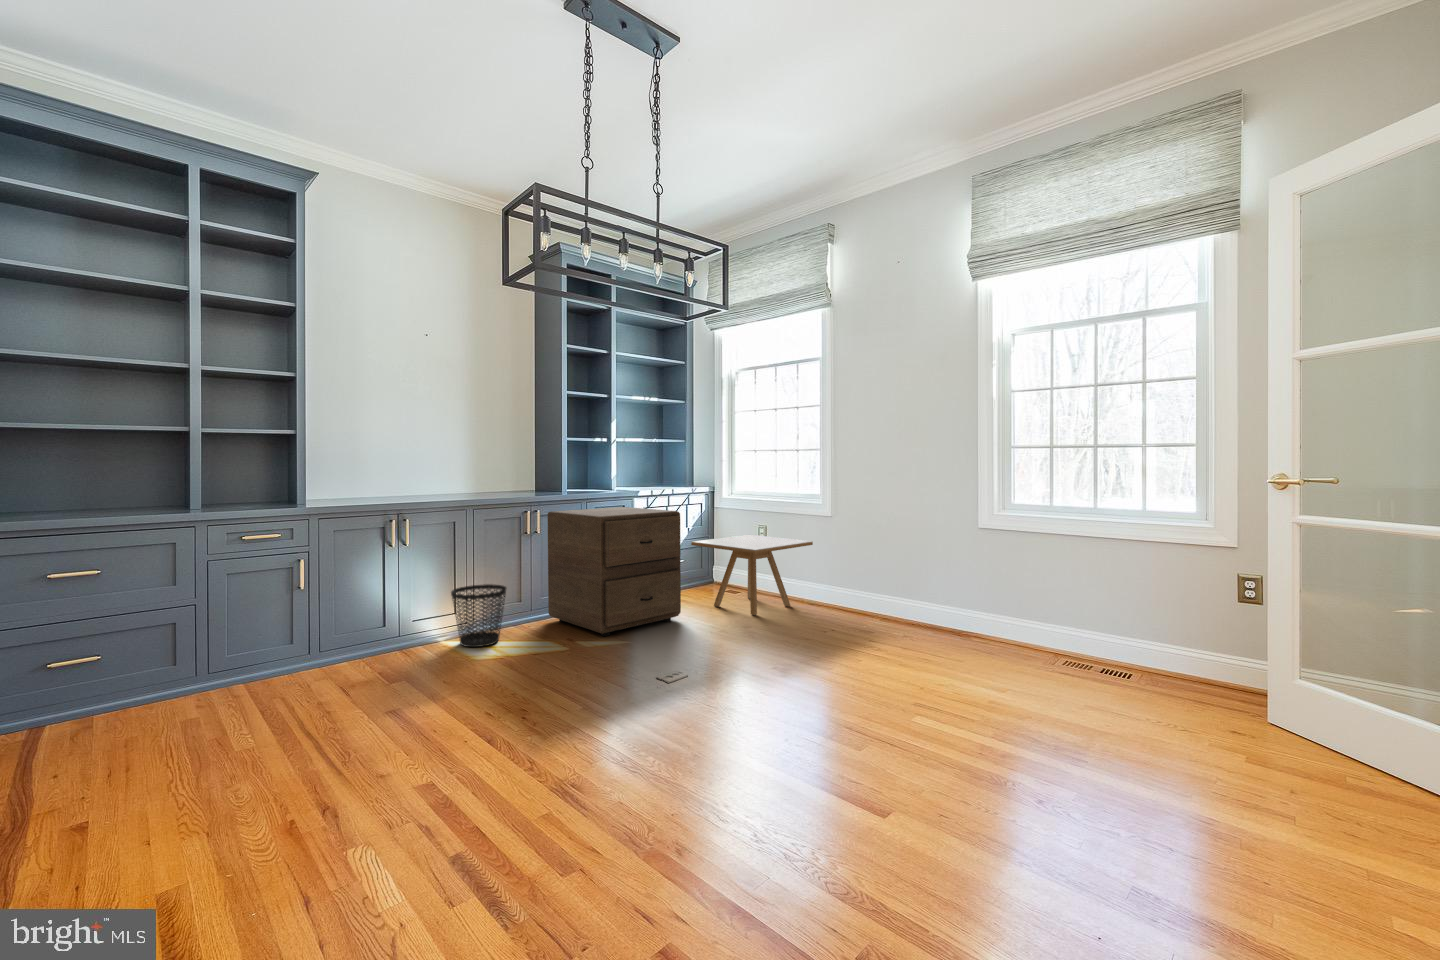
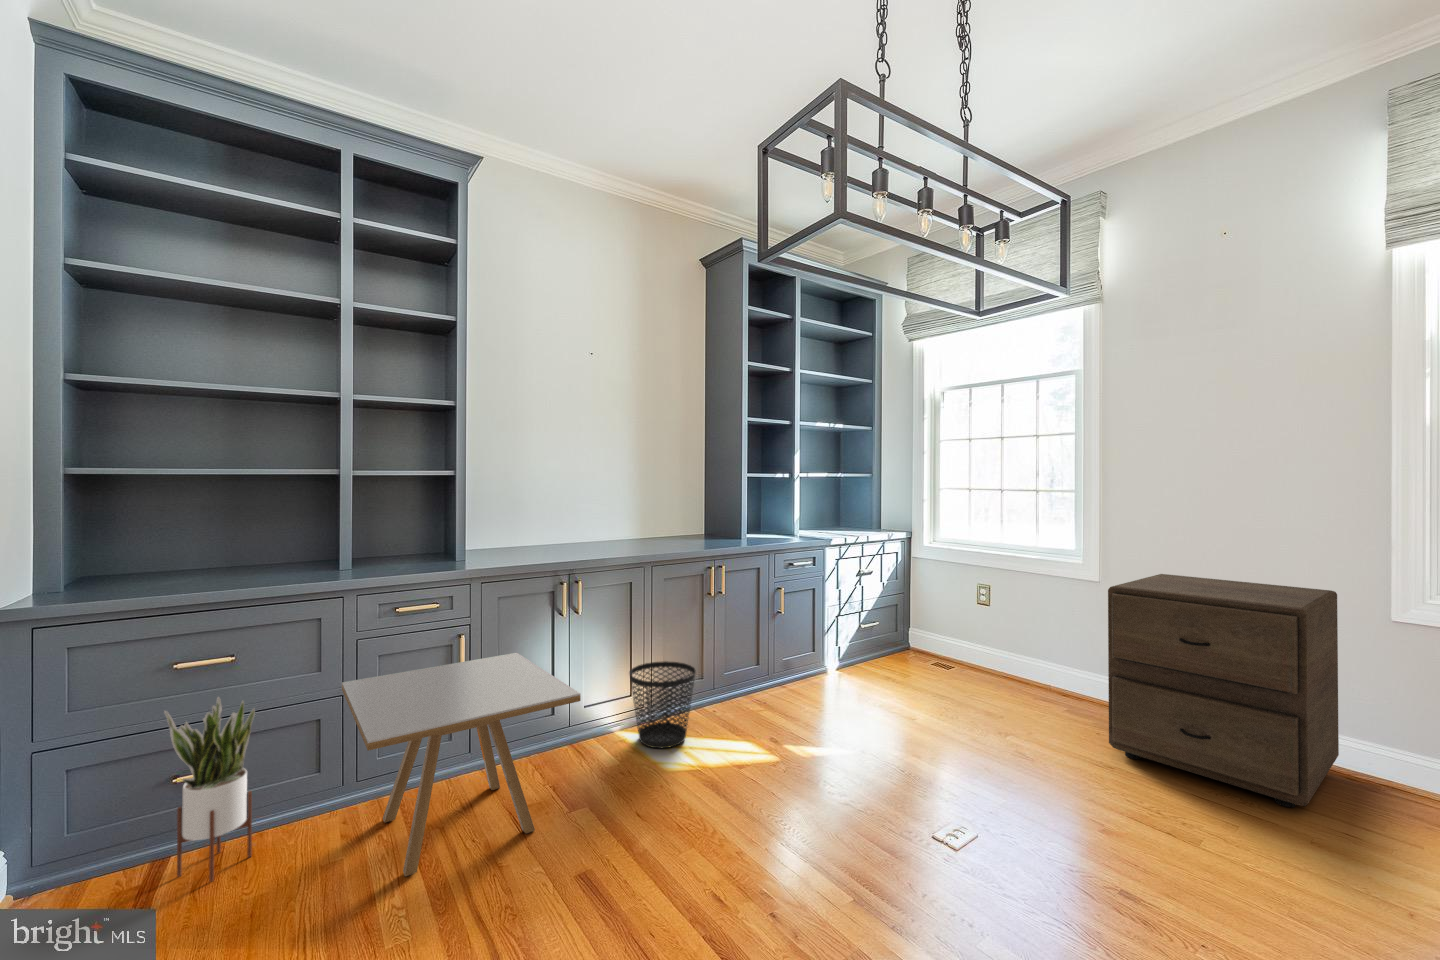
filing cabinet: present [547,507,681,636] -> present [1108,574,1339,808]
side table: present [691,535,813,615] -> present [342,653,581,876]
potted plant: none [52,595,127,729] -> present [164,697,255,882]

